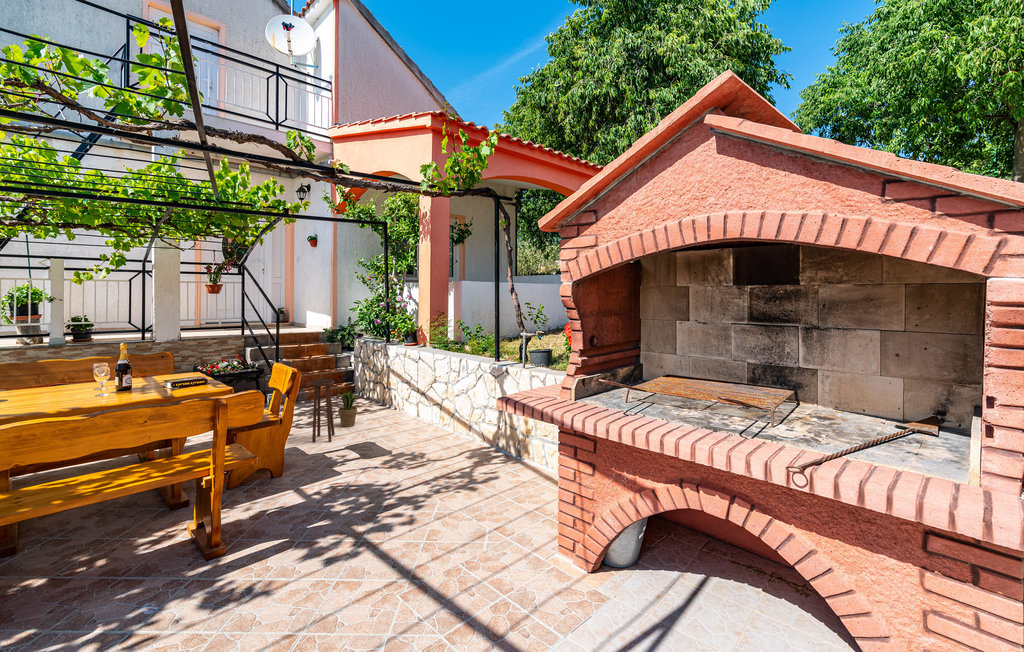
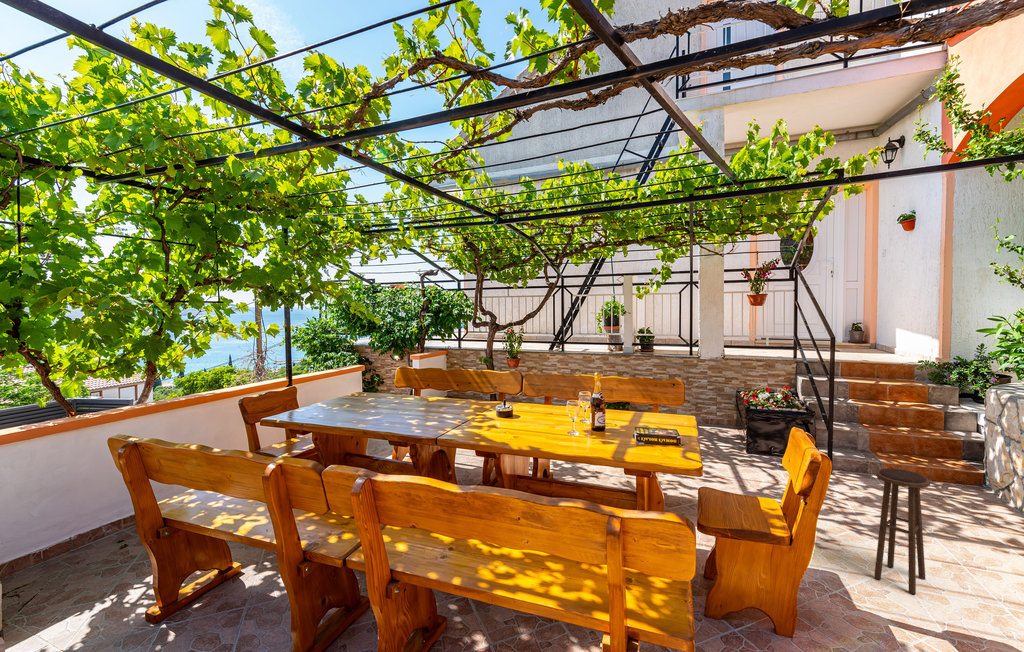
potted plant: present [337,391,357,427] -> none [935,498,991,571]

